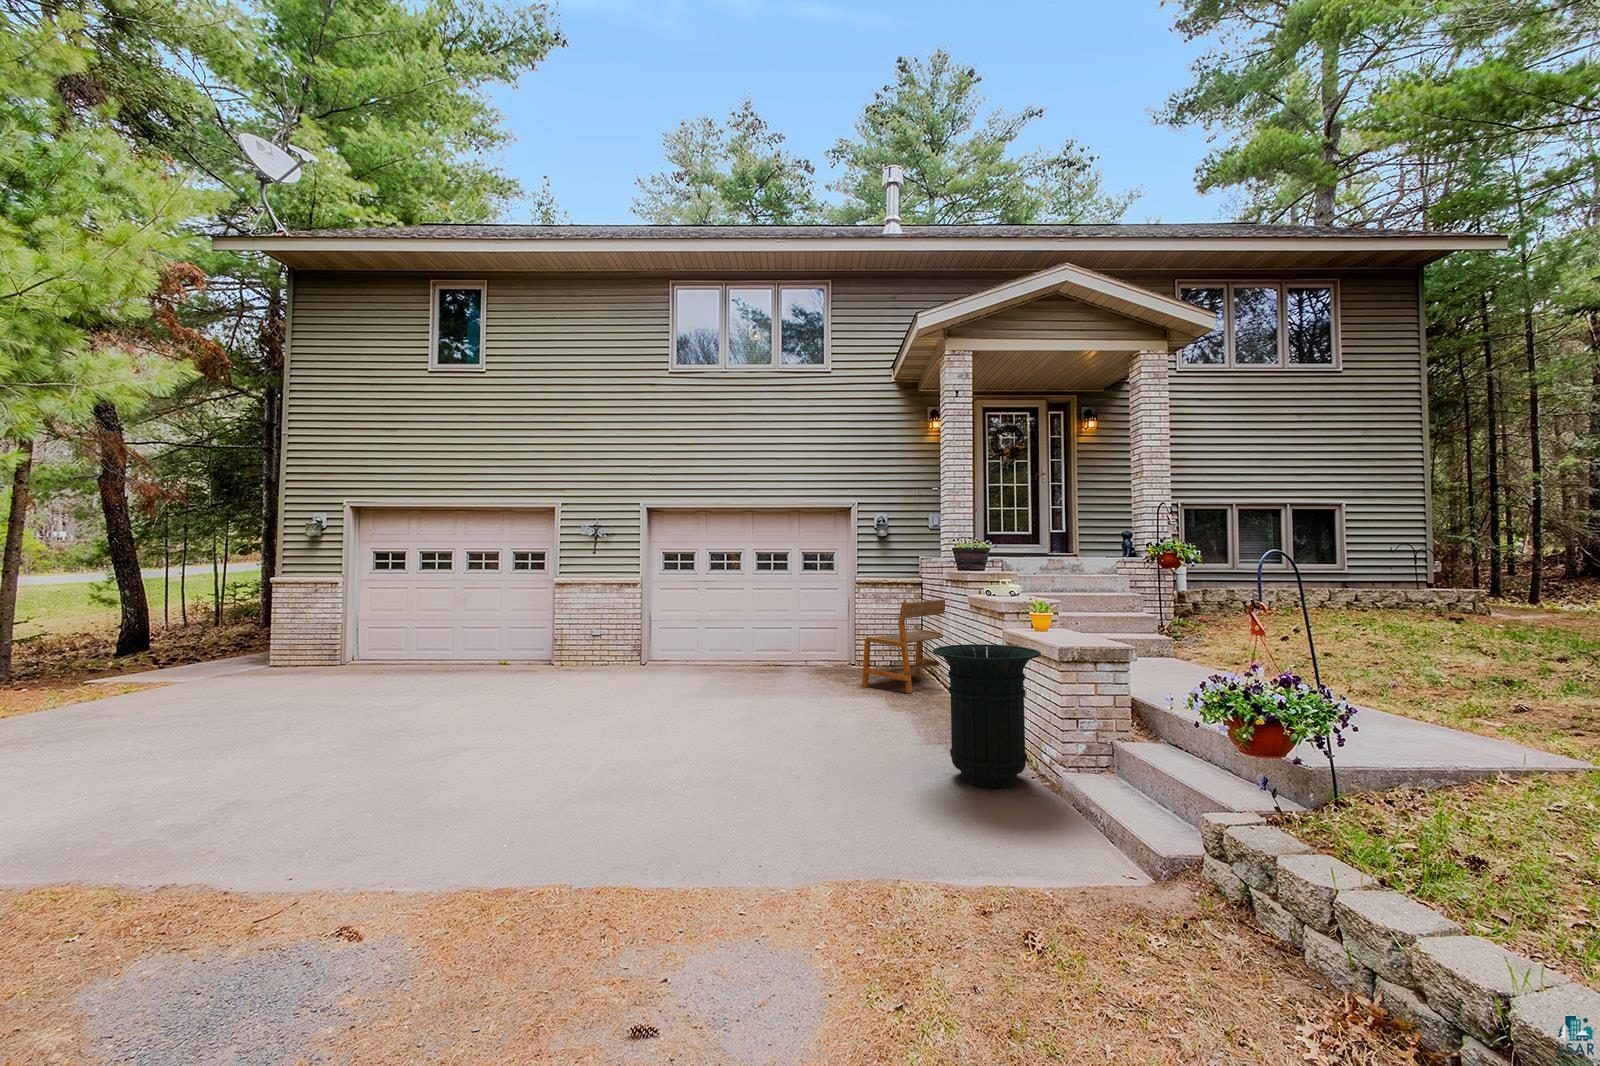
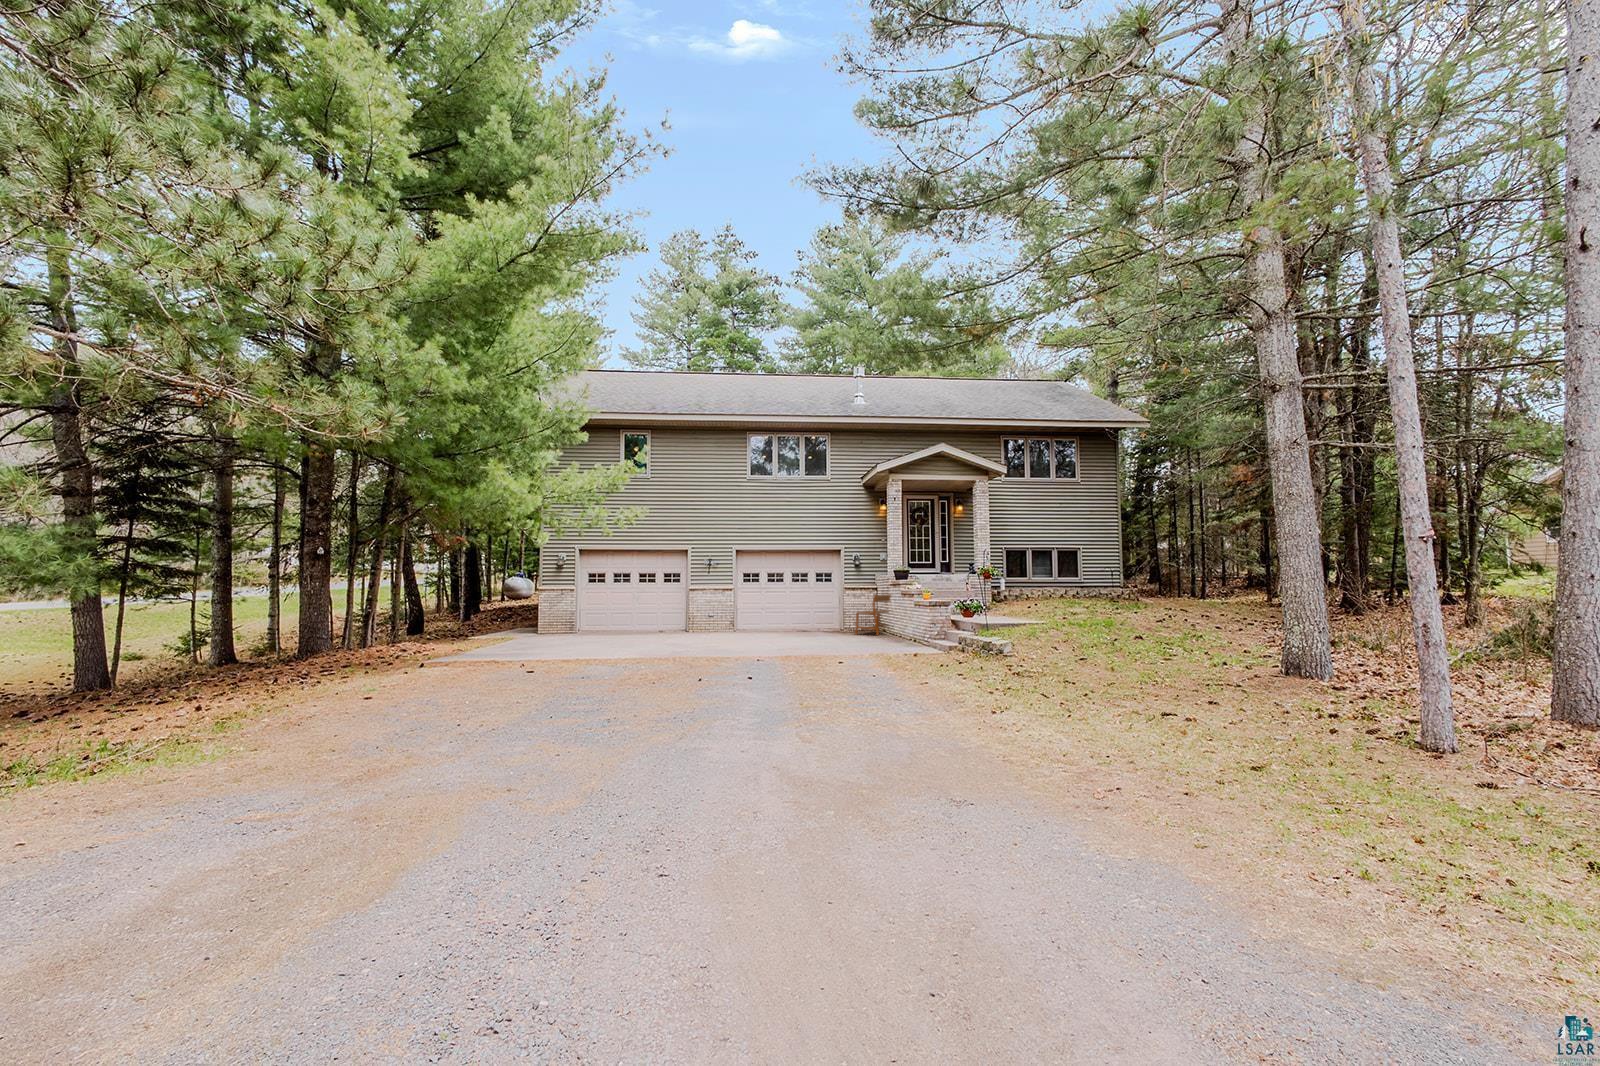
trash can: present [933,644,1041,788] -> none [896,604,931,647]

